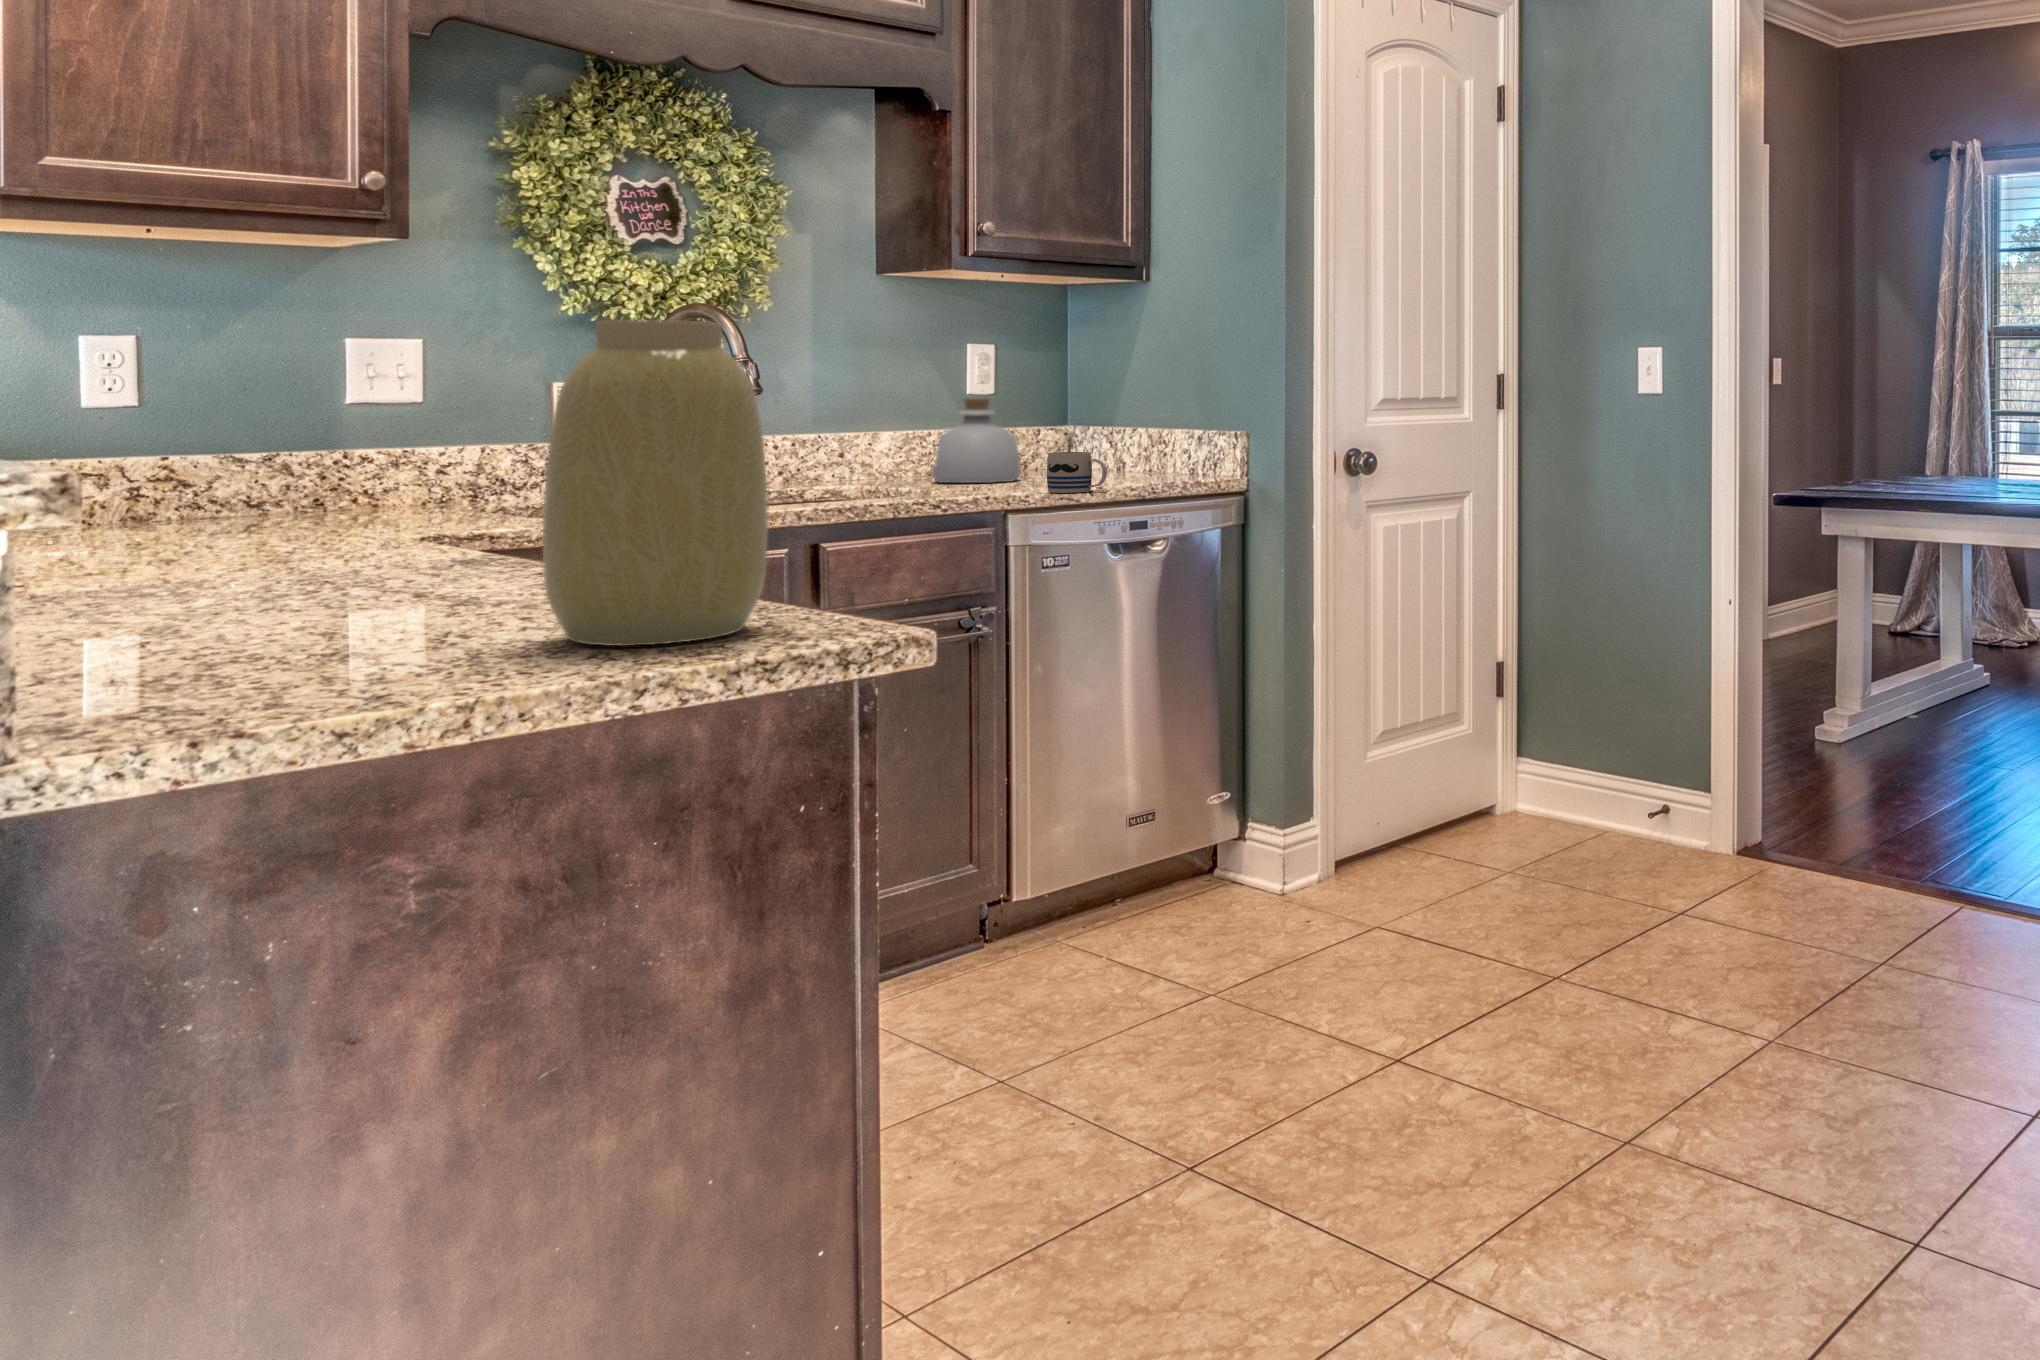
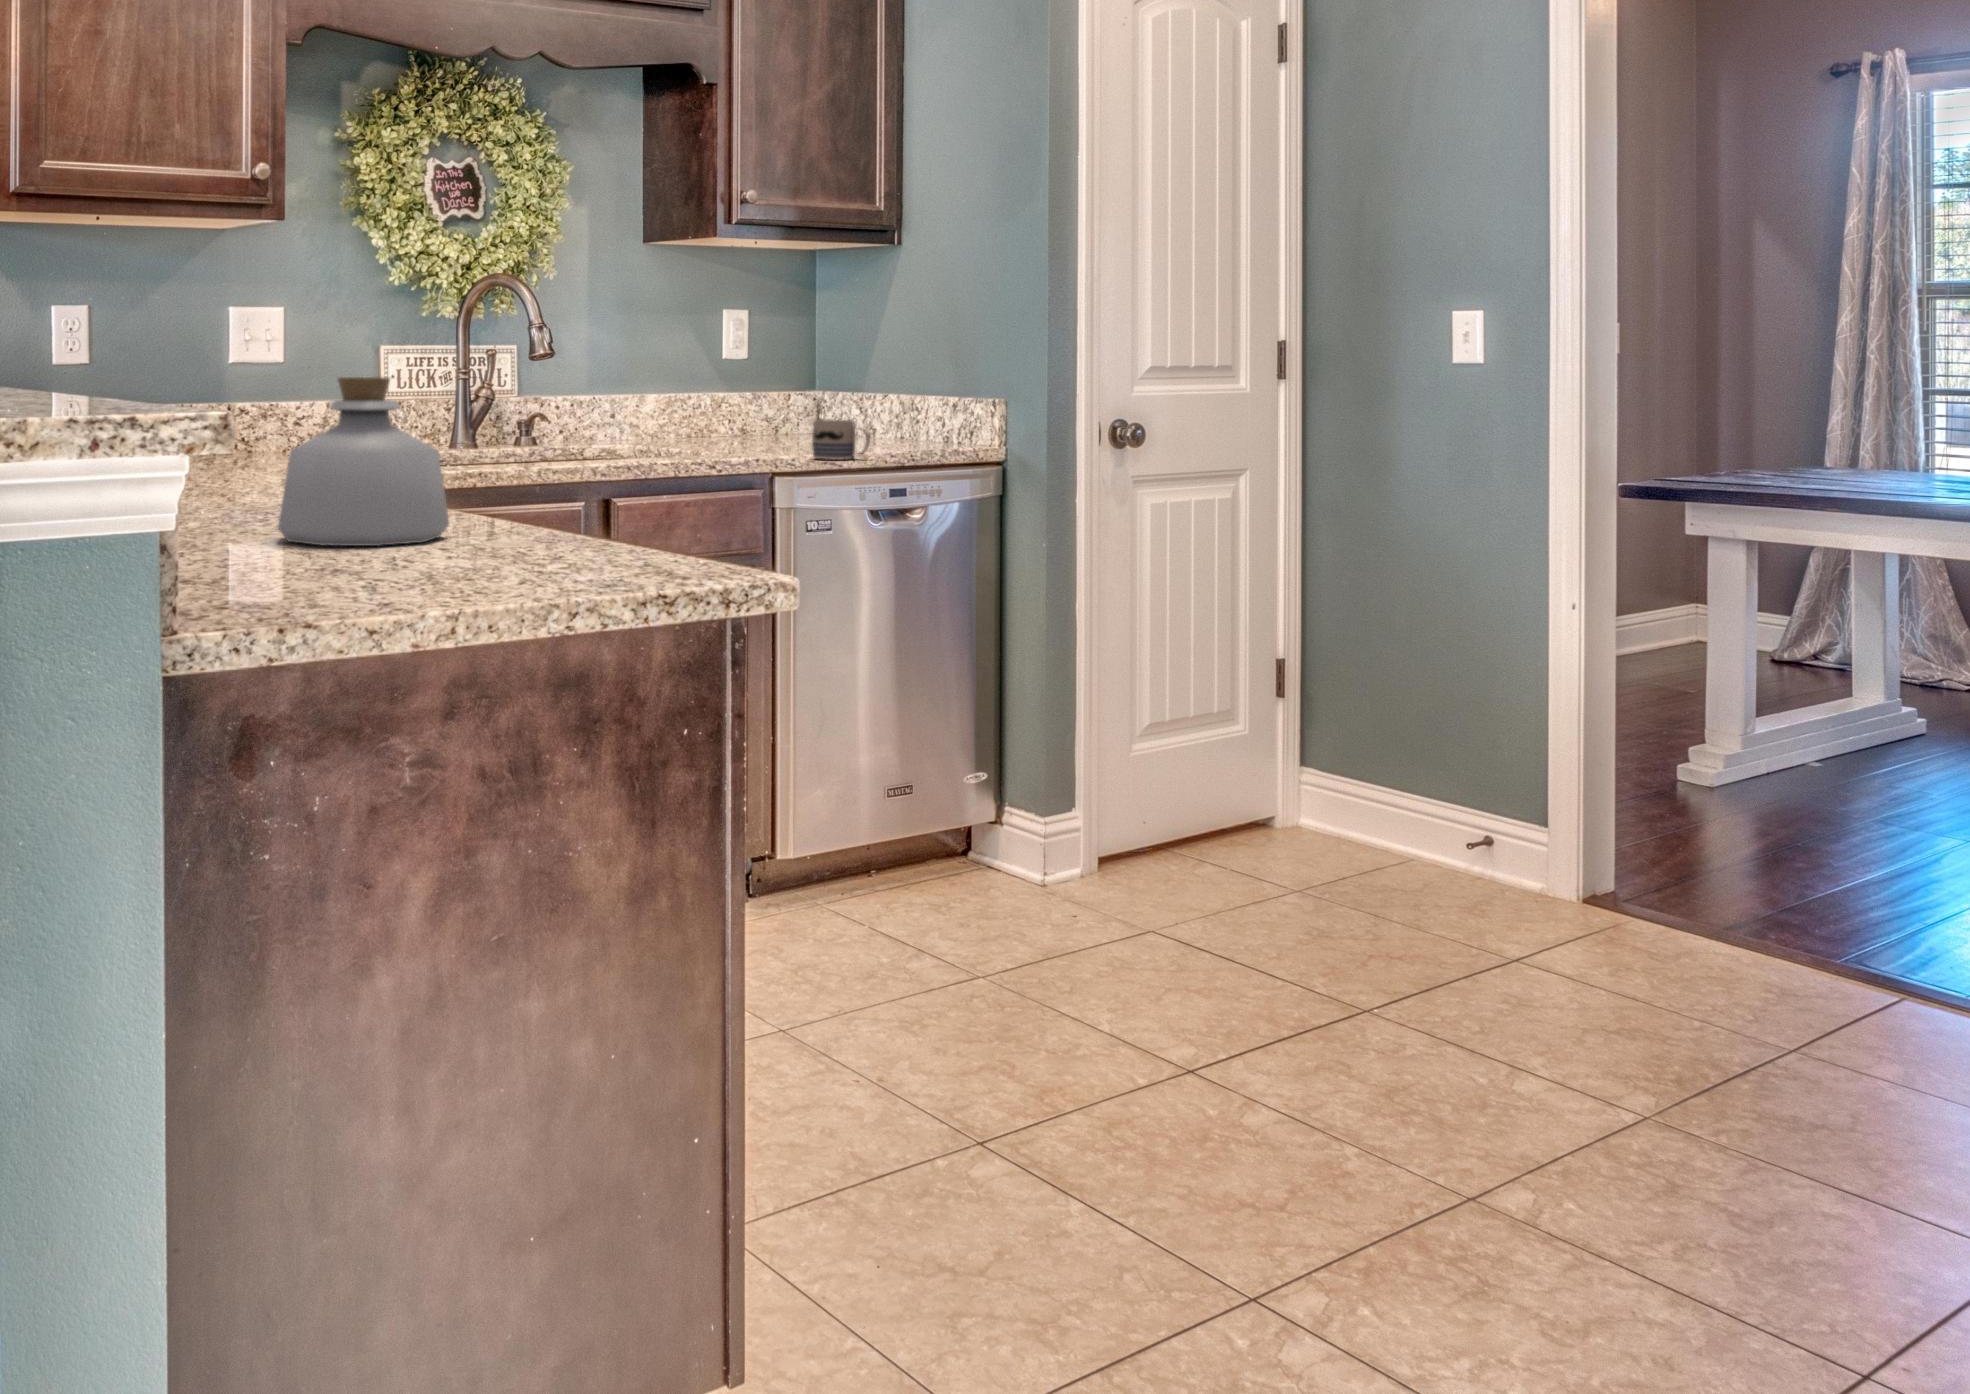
vase: present [543,320,768,646] -> none [484,300,655,577]
bottle: present [931,399,1022,483] -> present [278,377,449,546]

